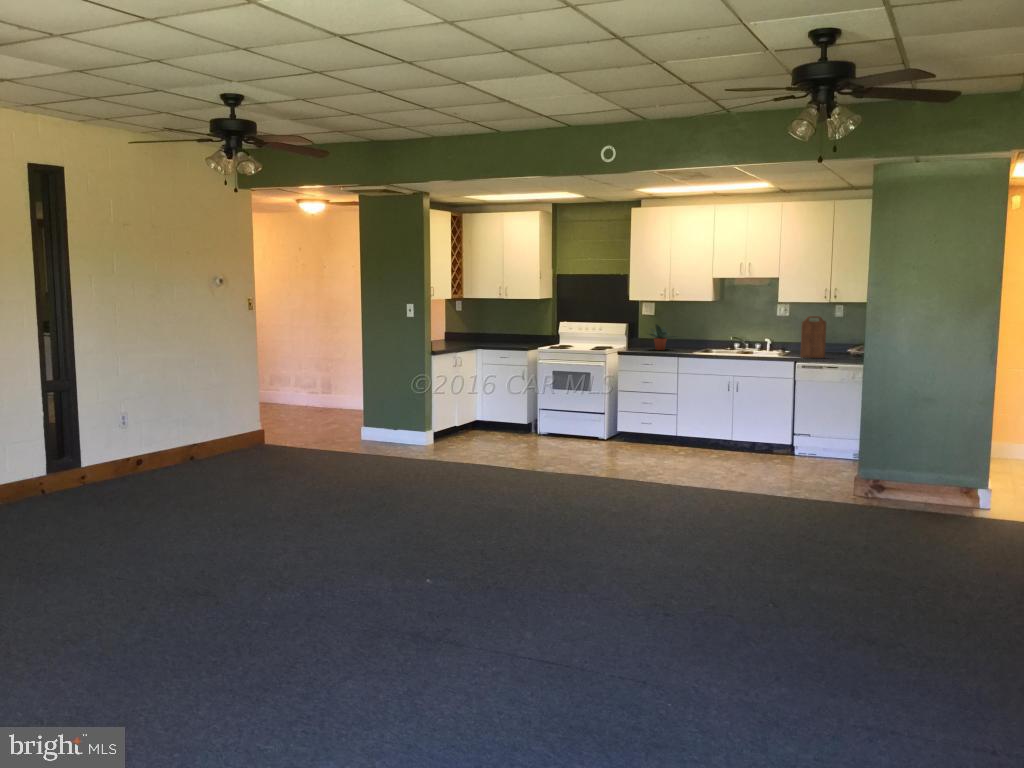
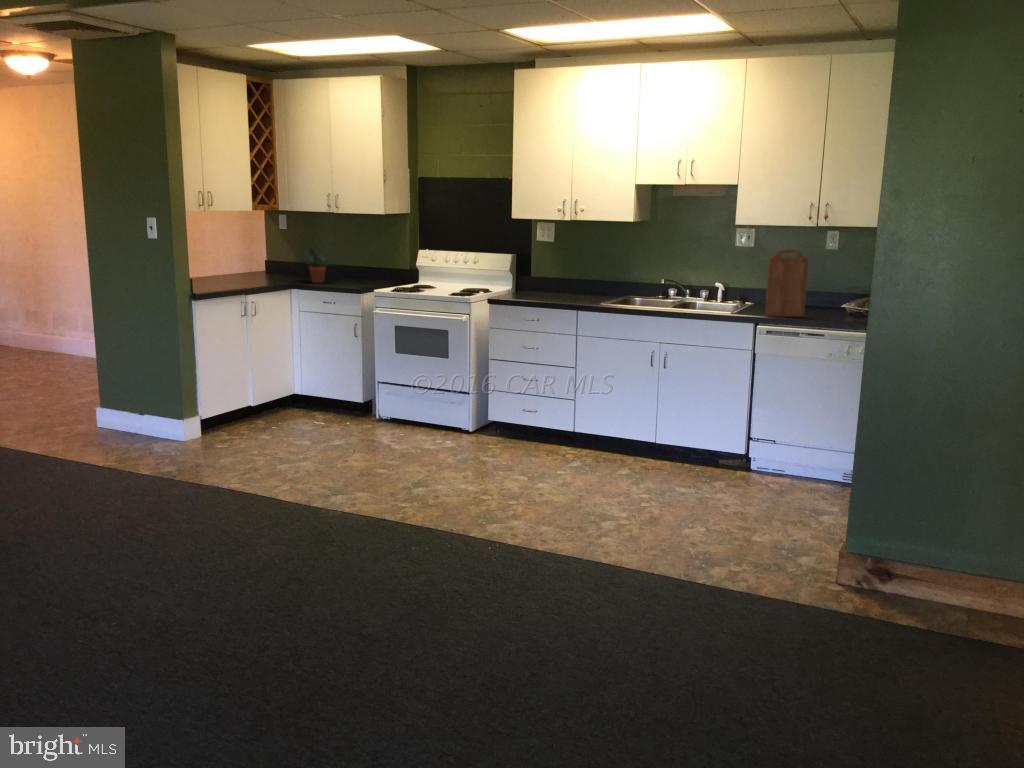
potted plant: present [649,324,676,350] -> present [297,247,337,283]

